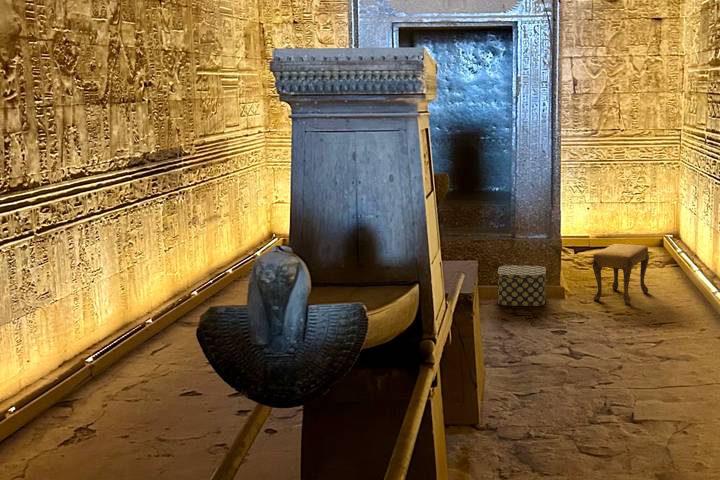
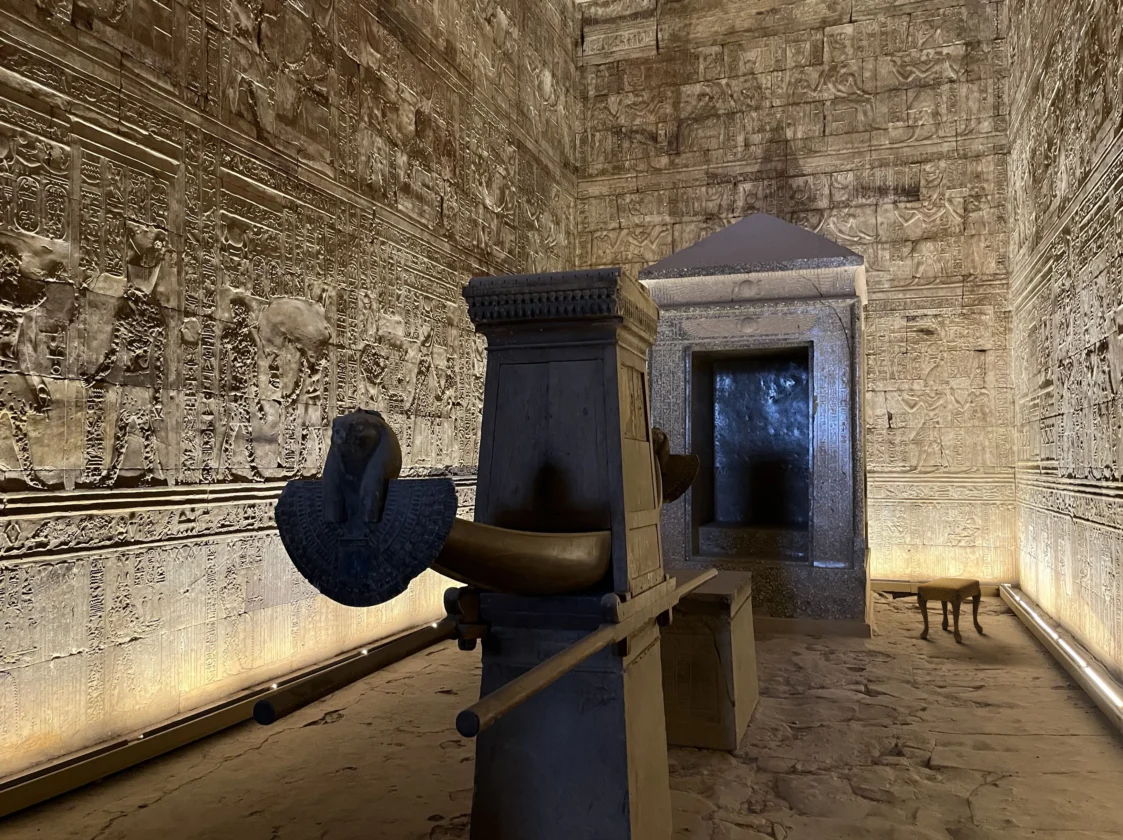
storage box: present [498,265,546,306] -> none [811,598,866,641]

